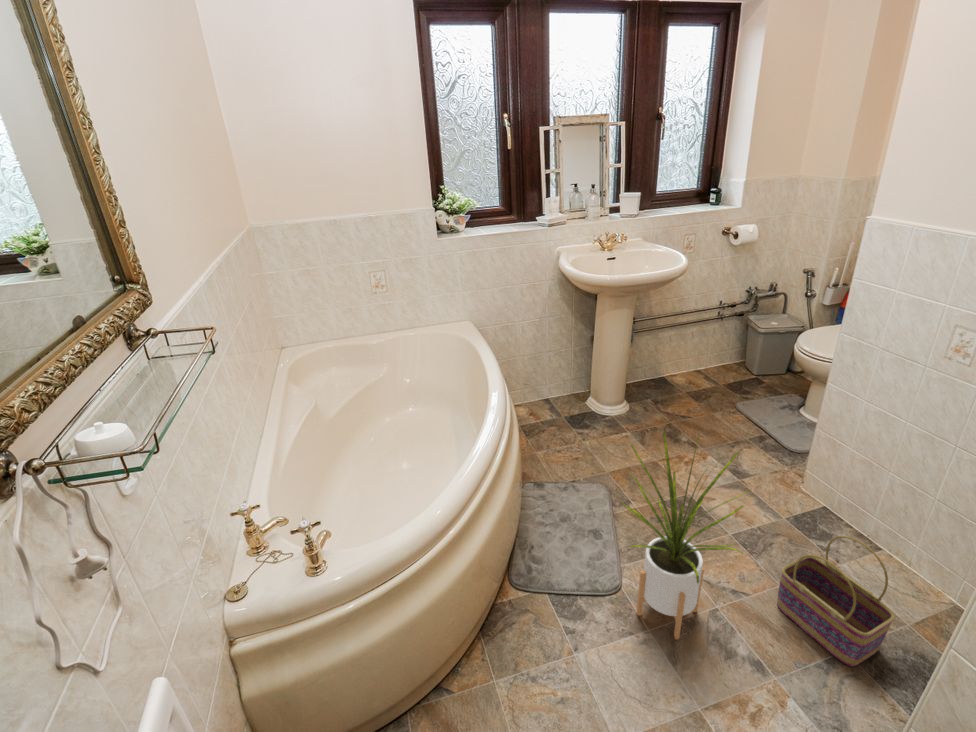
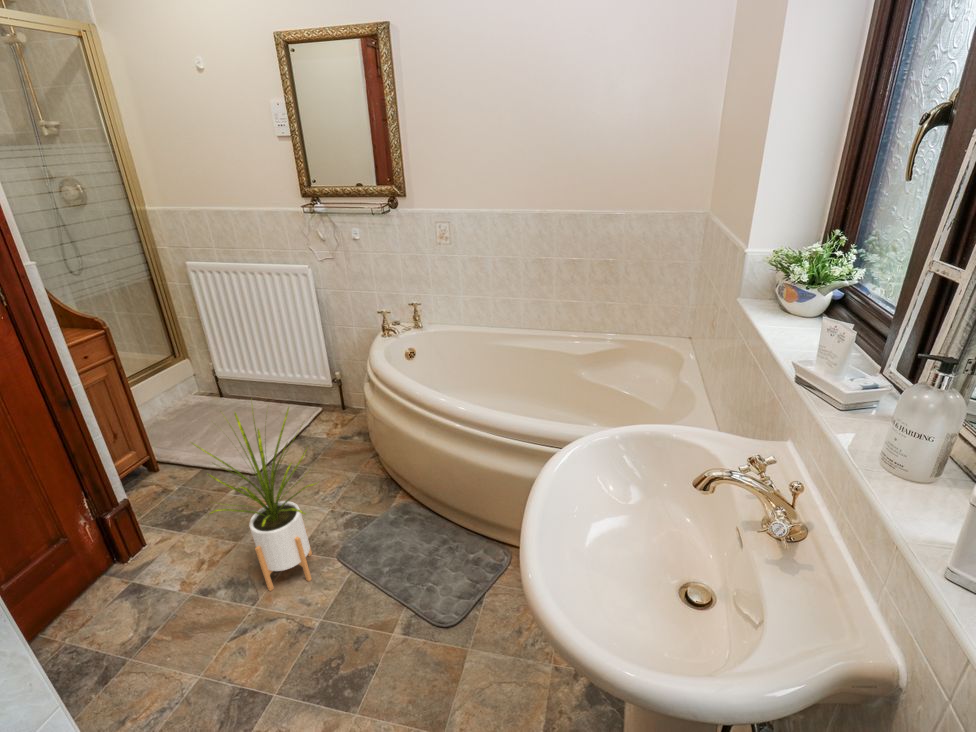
basket: present [777,536,895,666] -> none [80,574,202,692]

